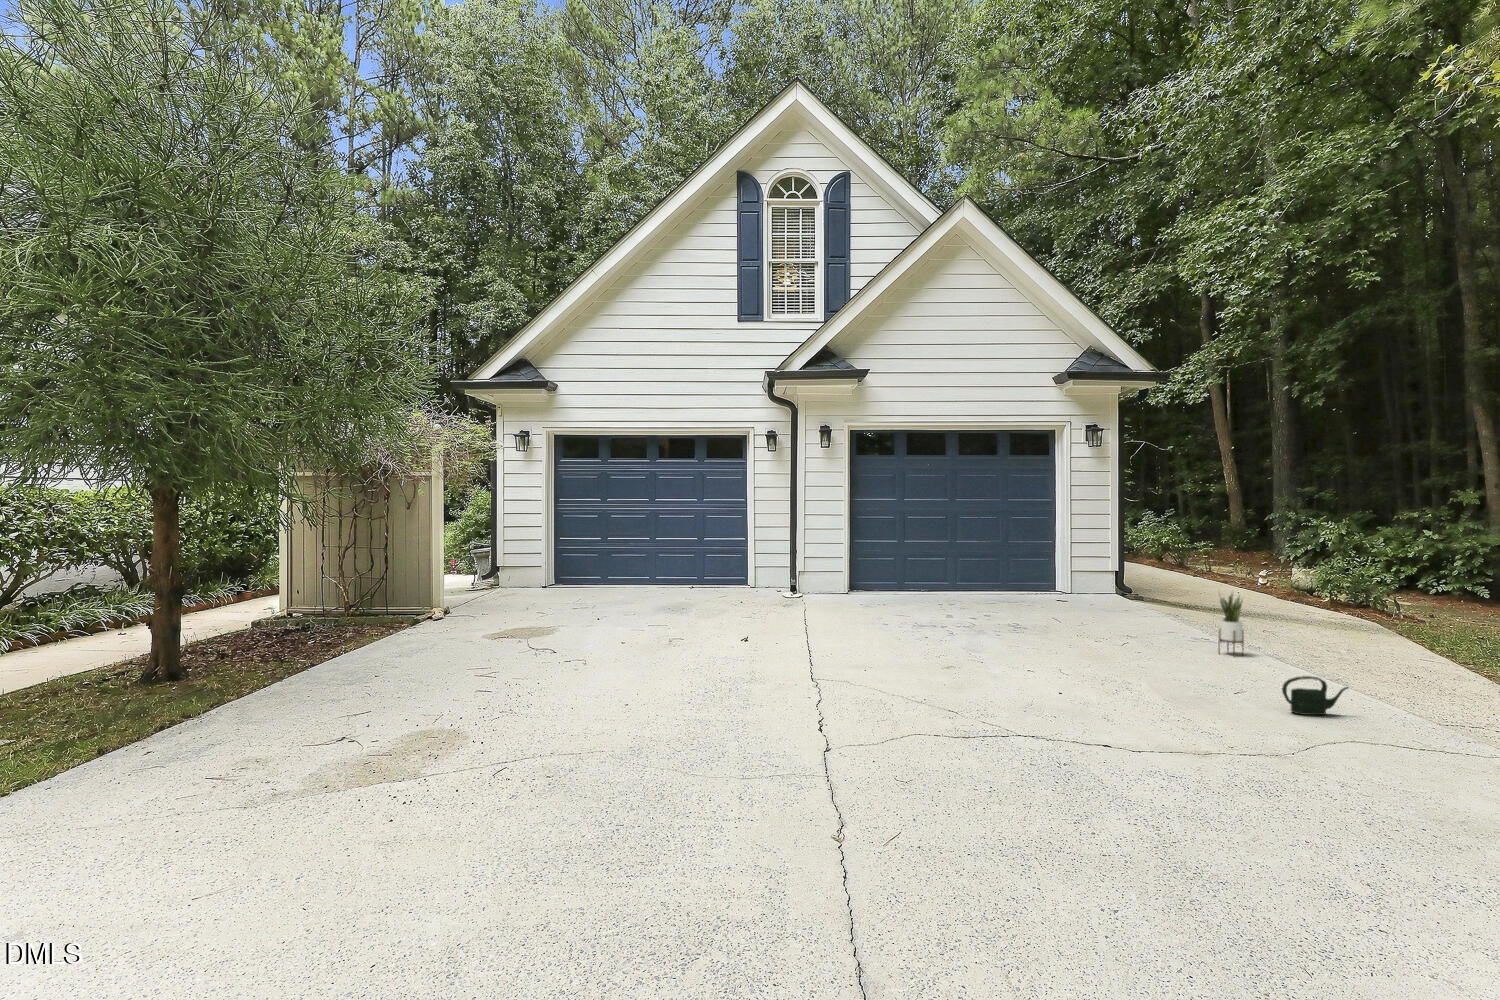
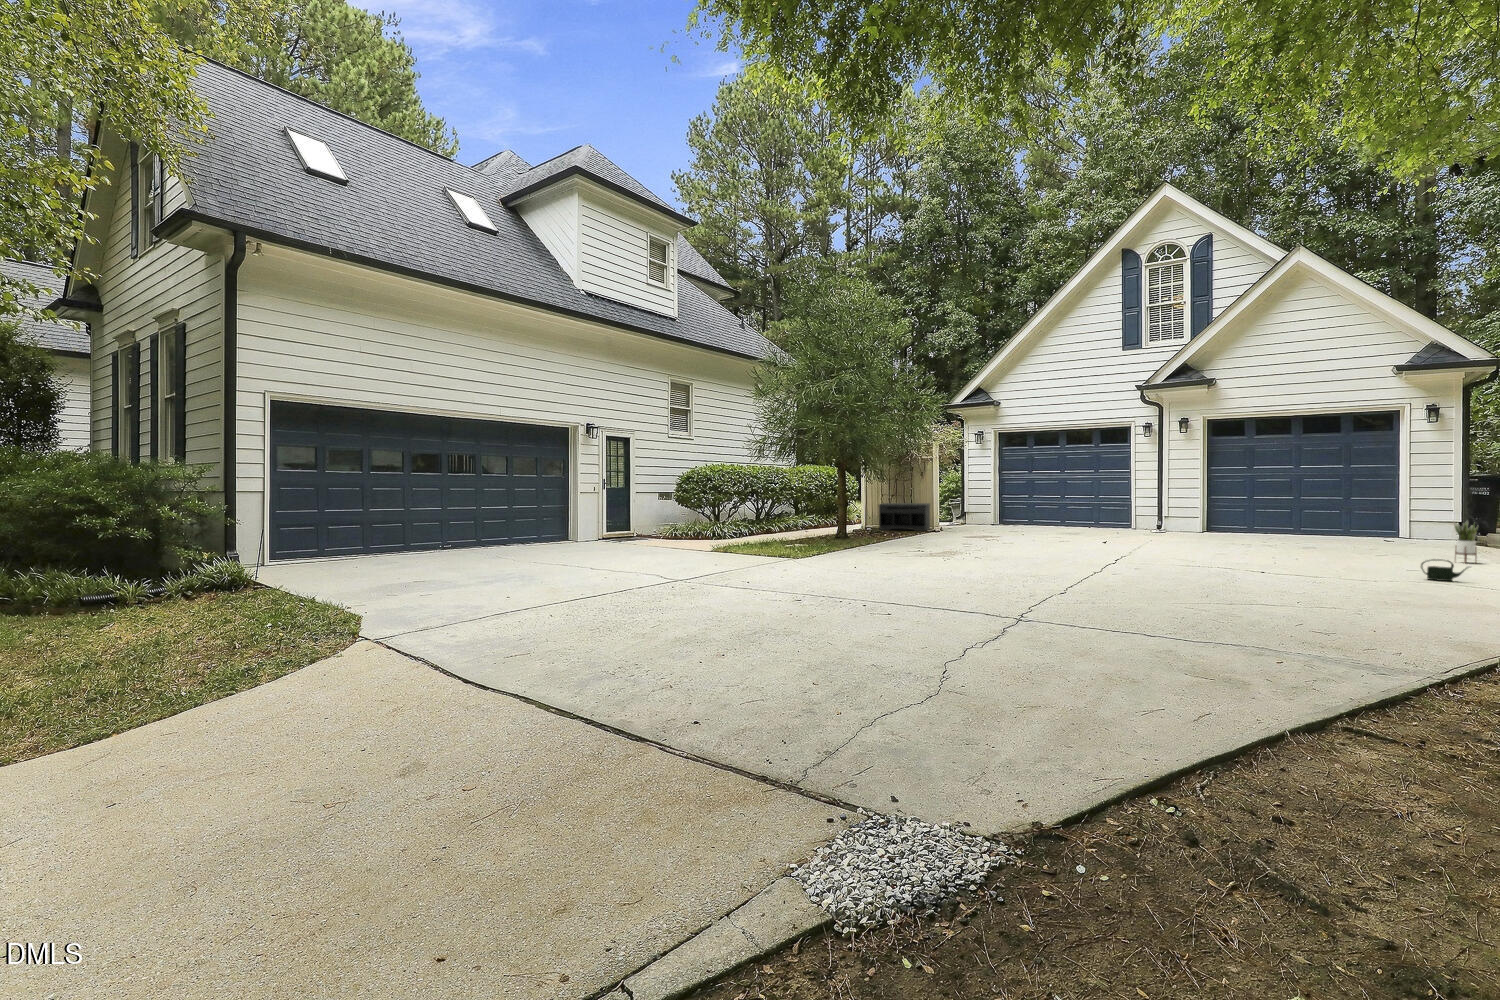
bench: none [306,562,423,622] -> present [879,503,930,531]

